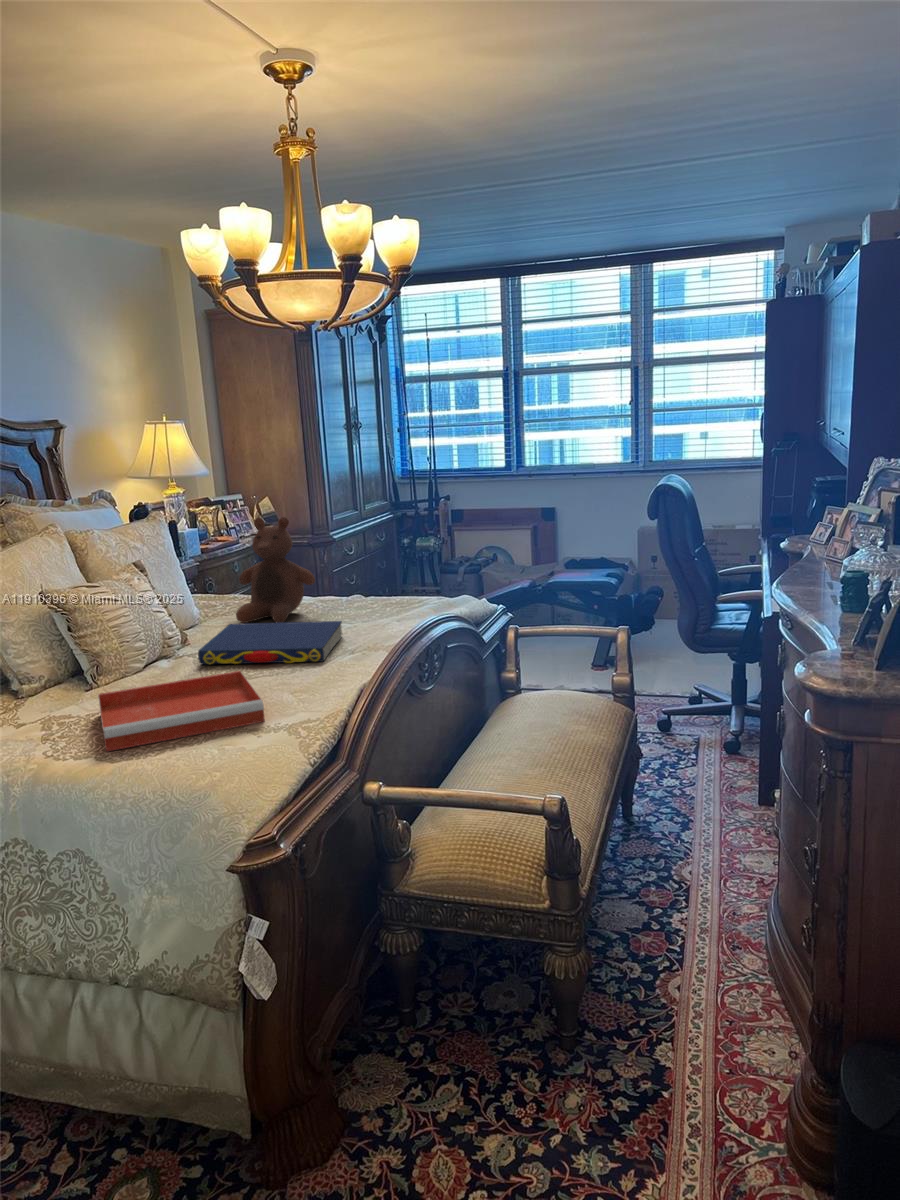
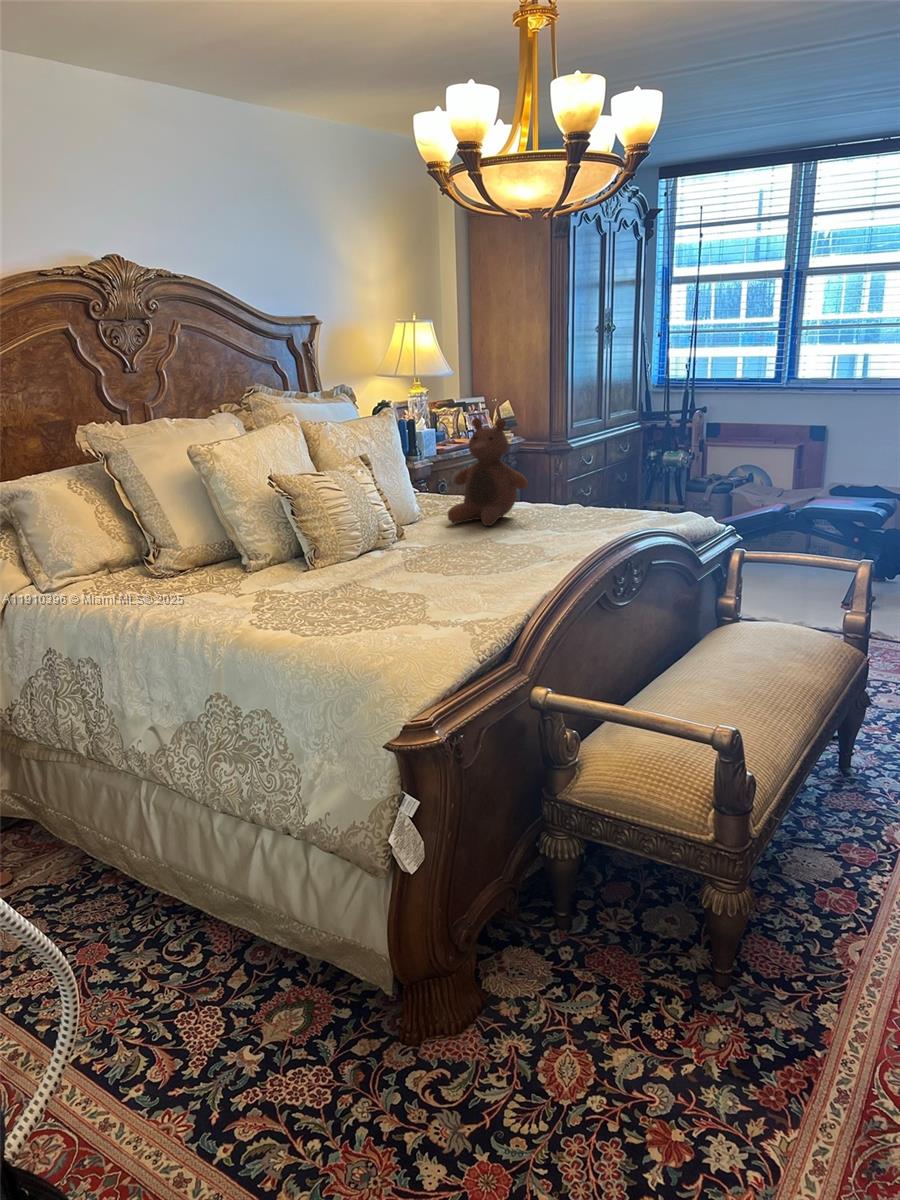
book: present [198,621,342,664] -> none [401,522,546,566]
tray: present [98,671,265,751] -> none [297,567,445,628]

